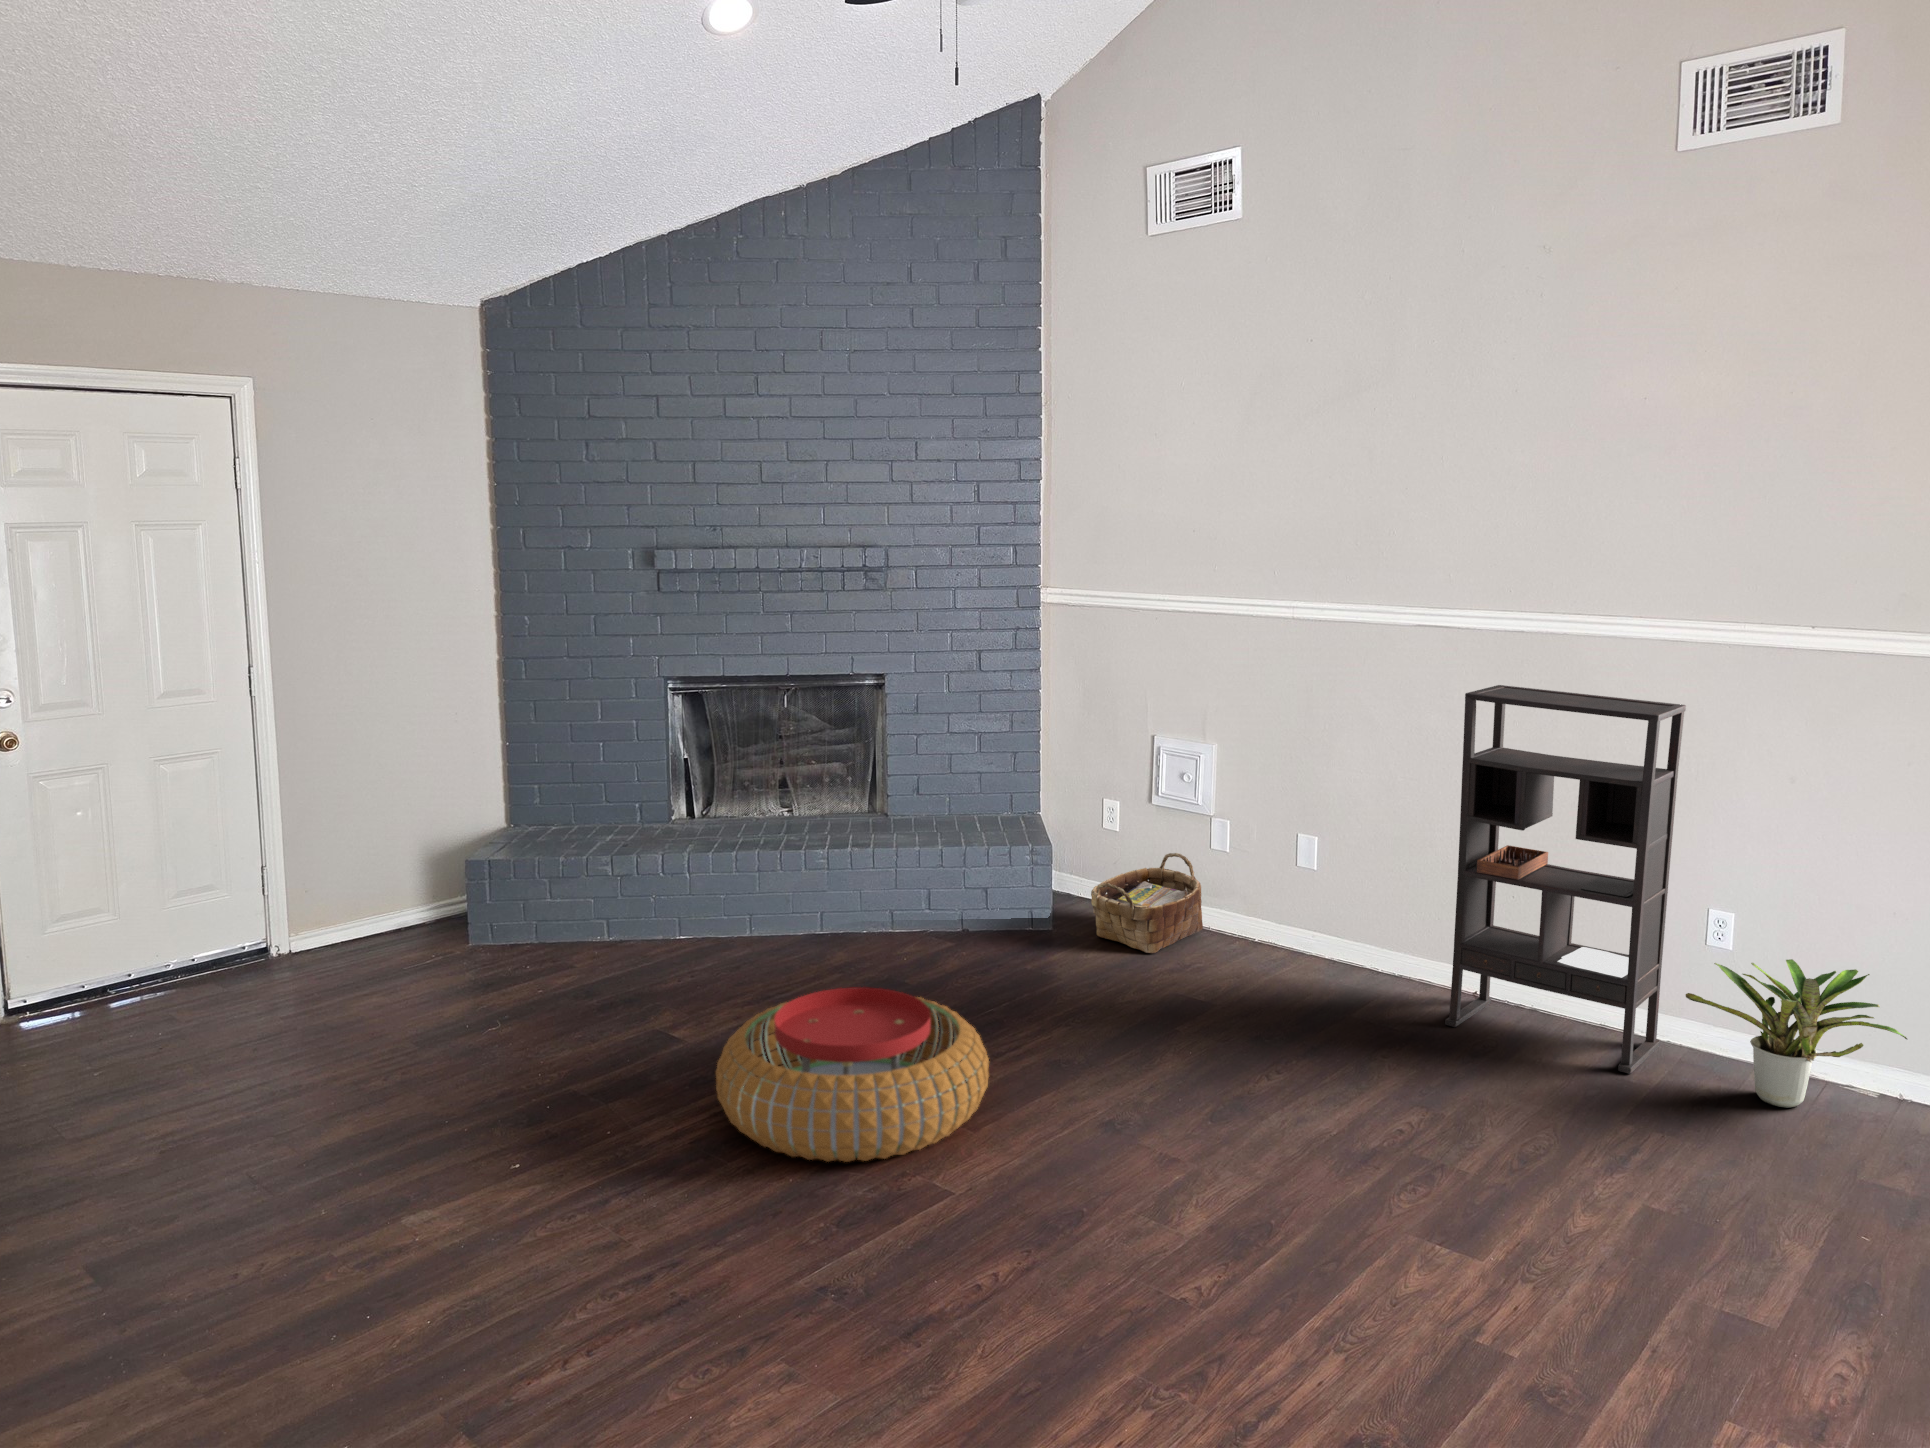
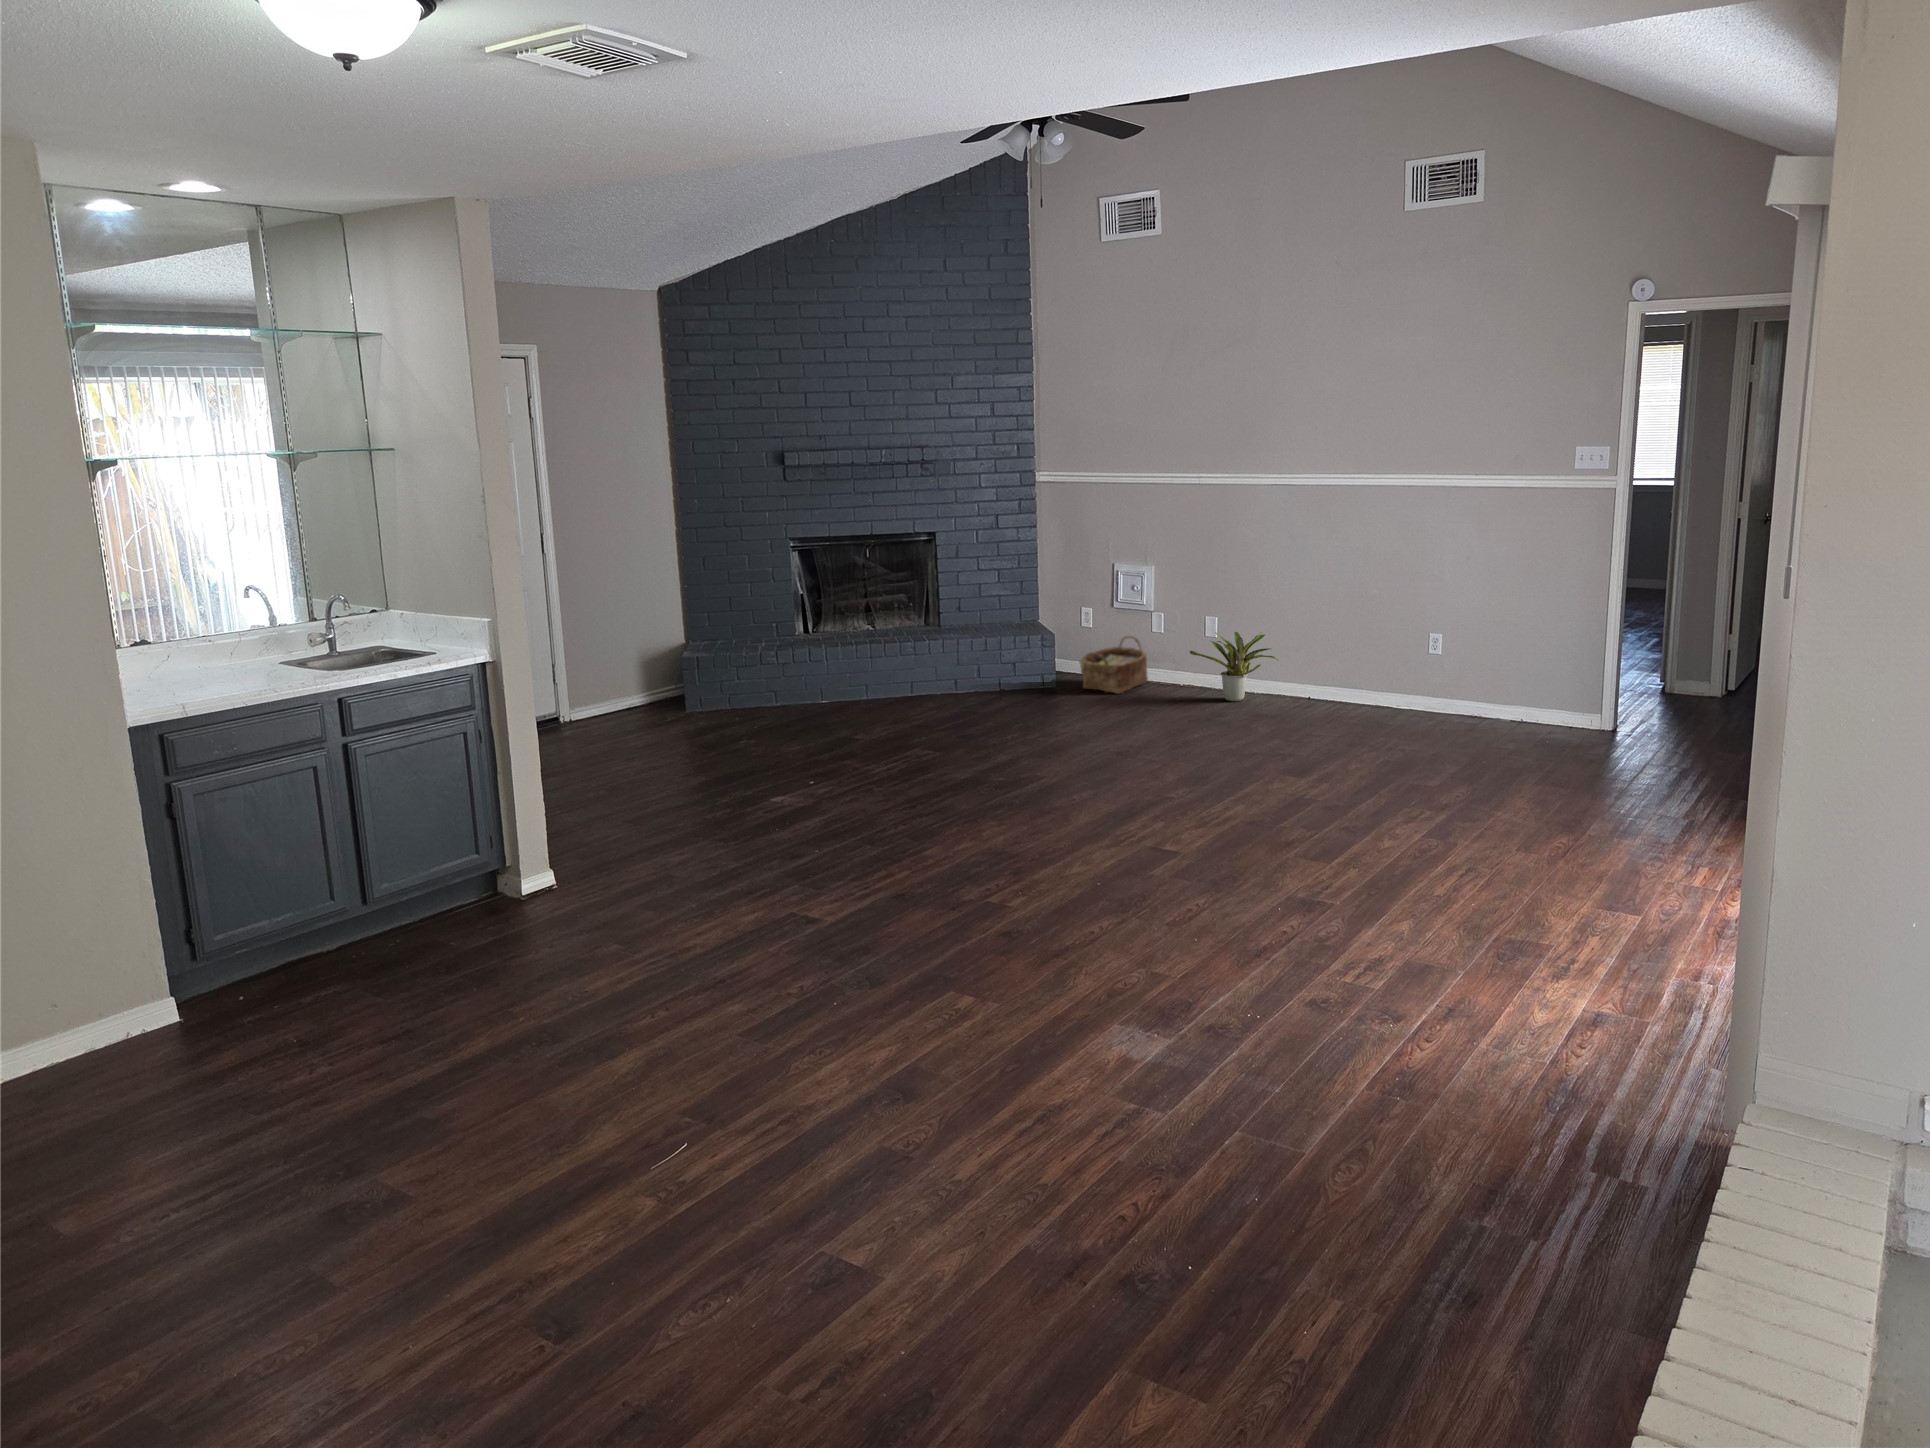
bookshelf: present [1445,685,1686,1074] -> none [1293,516,1416,722]
potted plant: present [1686,959,1907,1108] -> present [1190,632,1278,701]
pouf: present [716,987,989,1162] -> none [903,695,1053,773]

